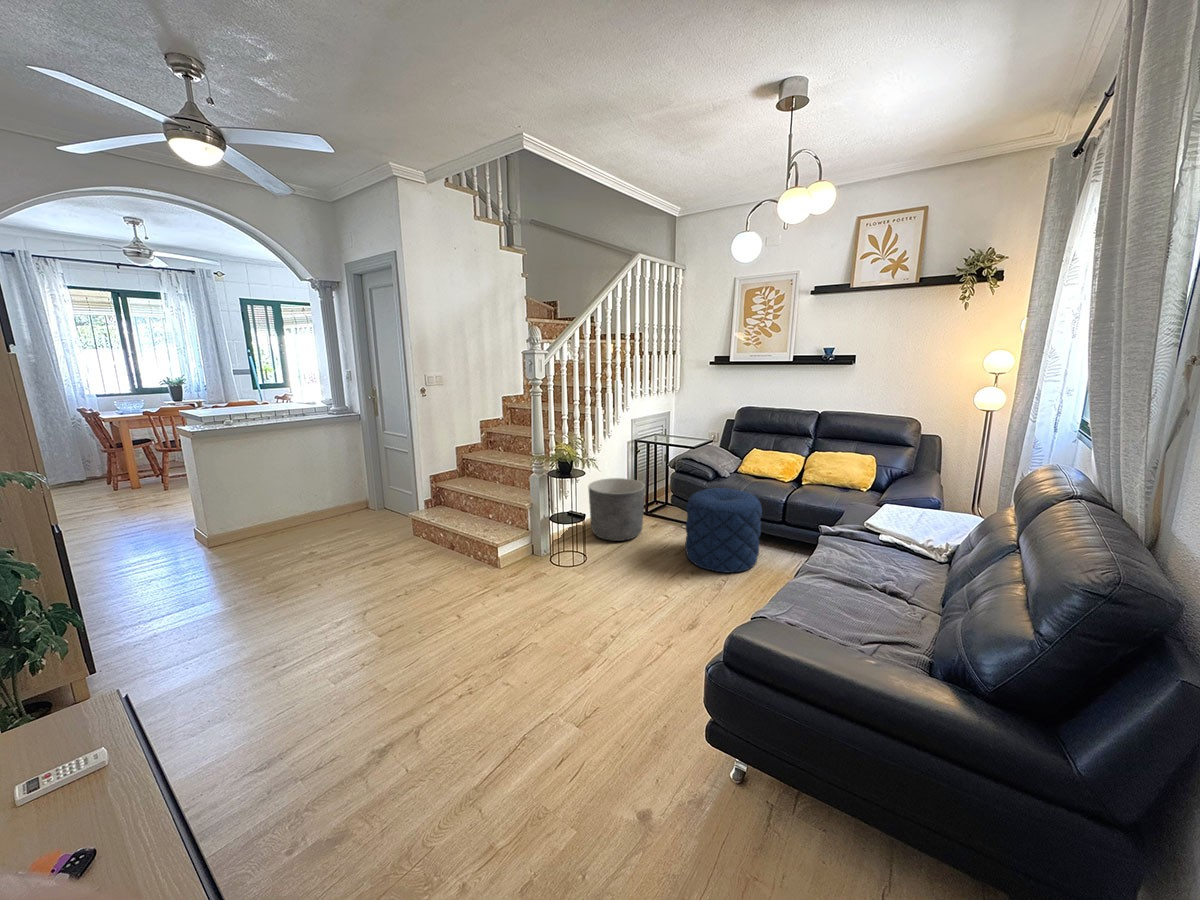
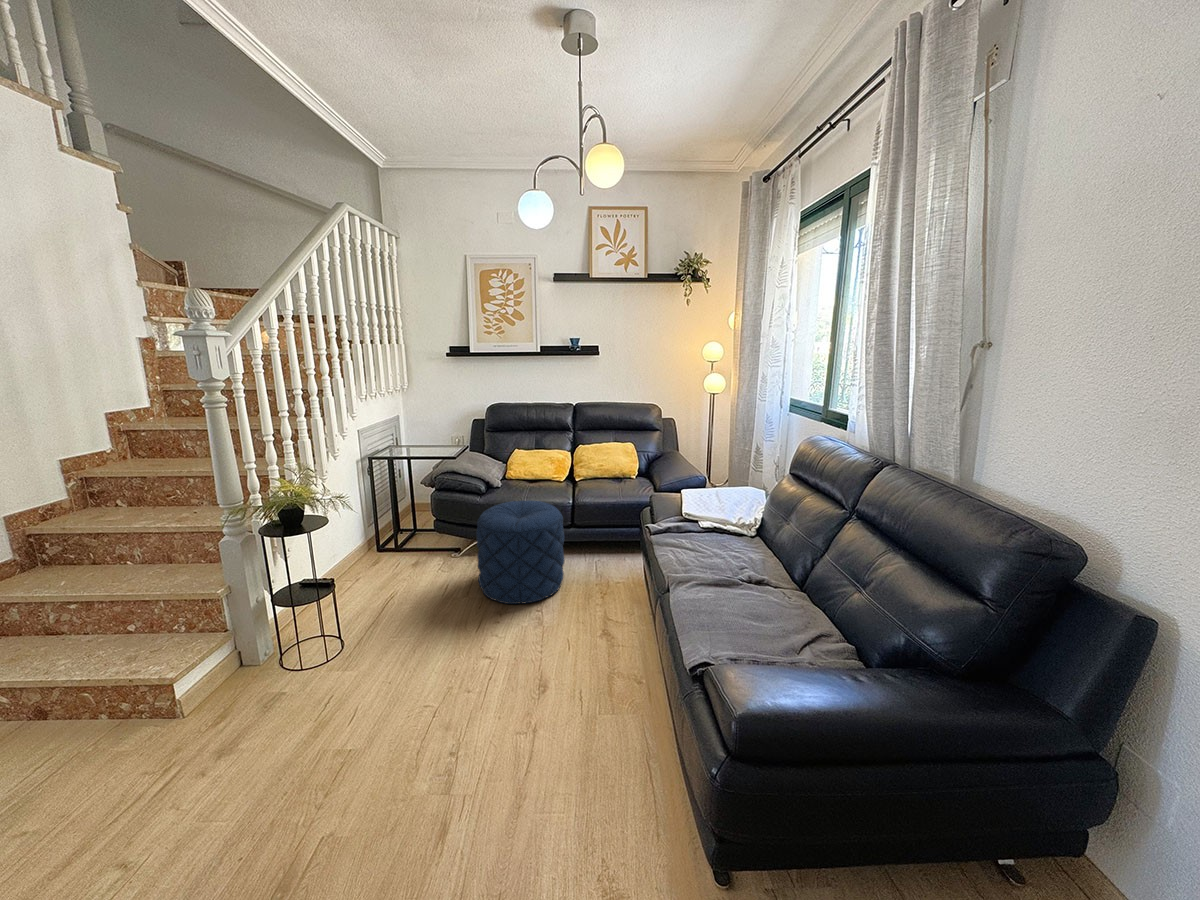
planter: present [589,478,645,541] -> none [320,511,409,604]

